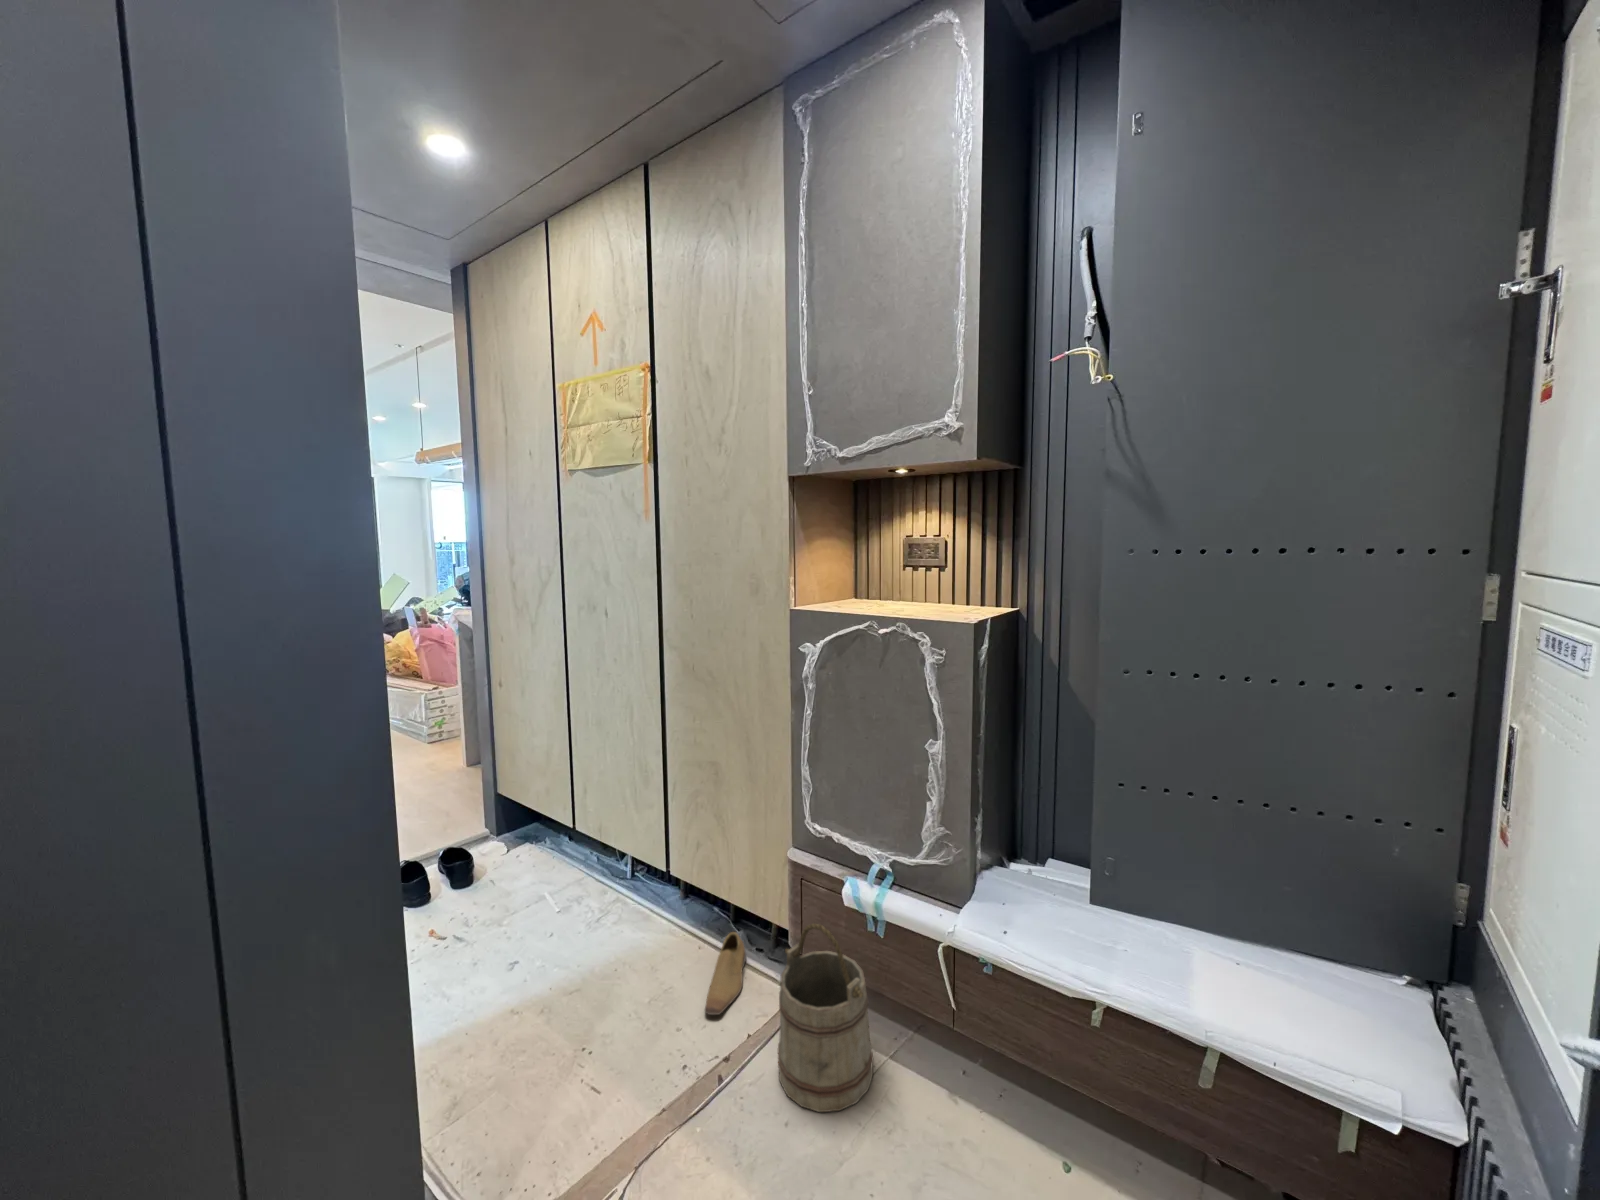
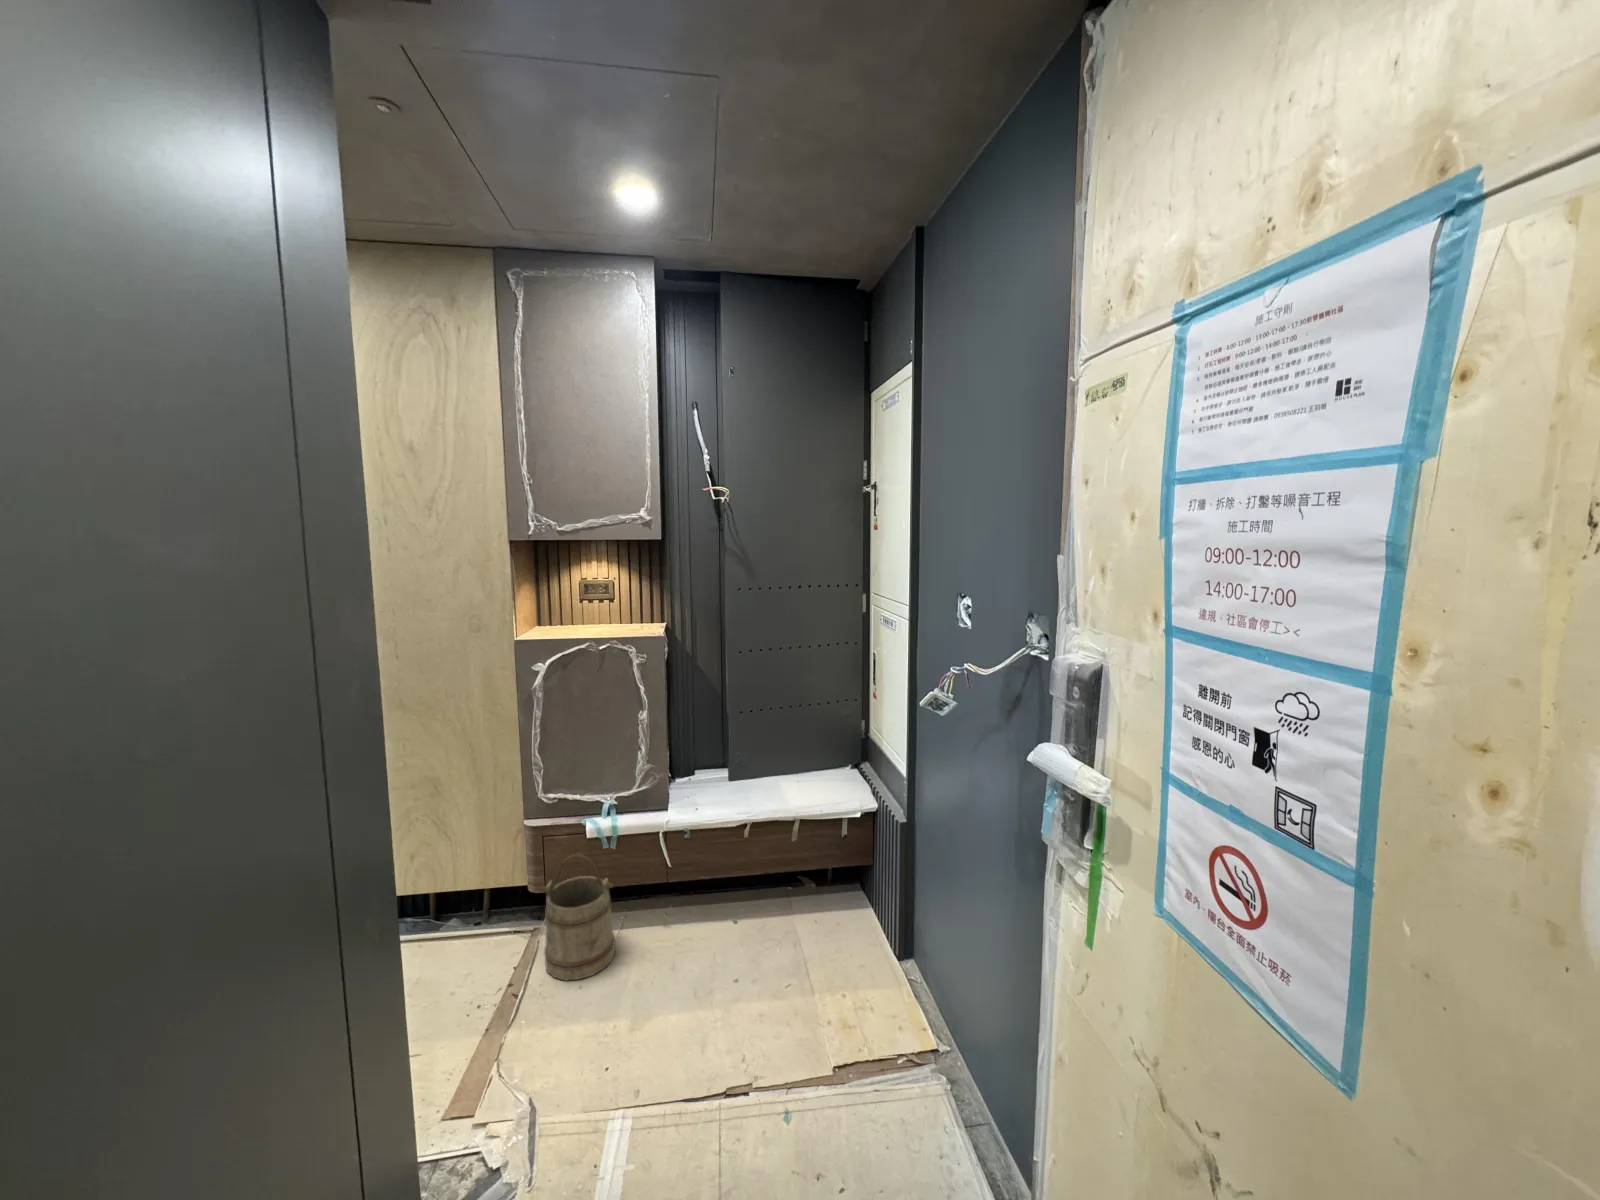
shoe: present [705,932,746,1015] -> none [447,918,481,976]

